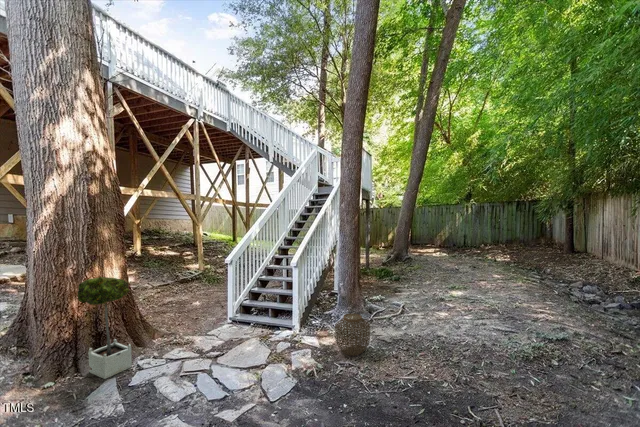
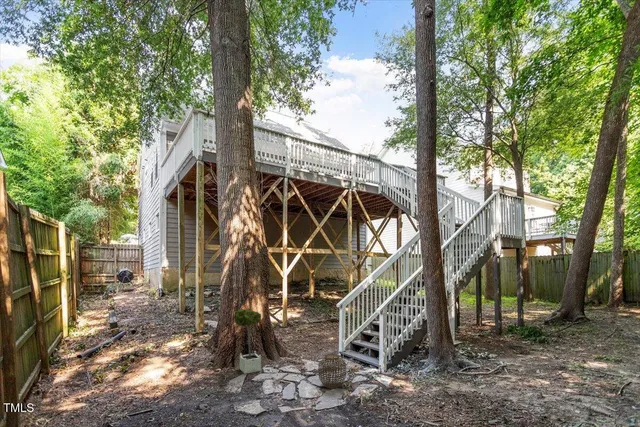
woven basket: present [335,313,370,356] -> present [318,354,346,388]

